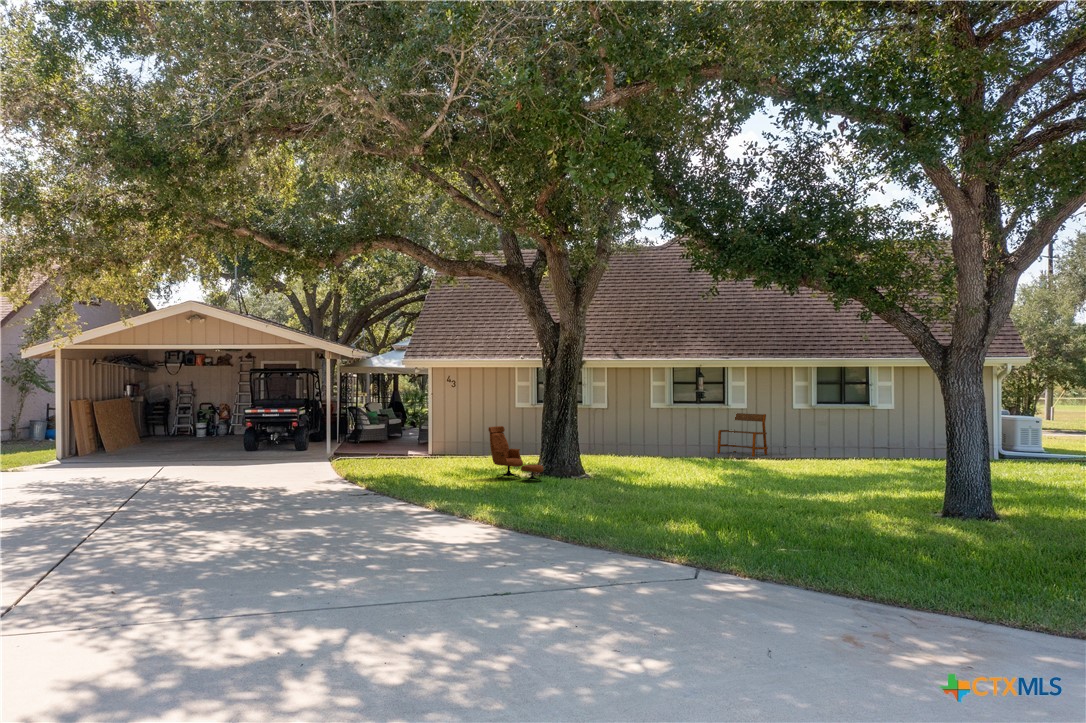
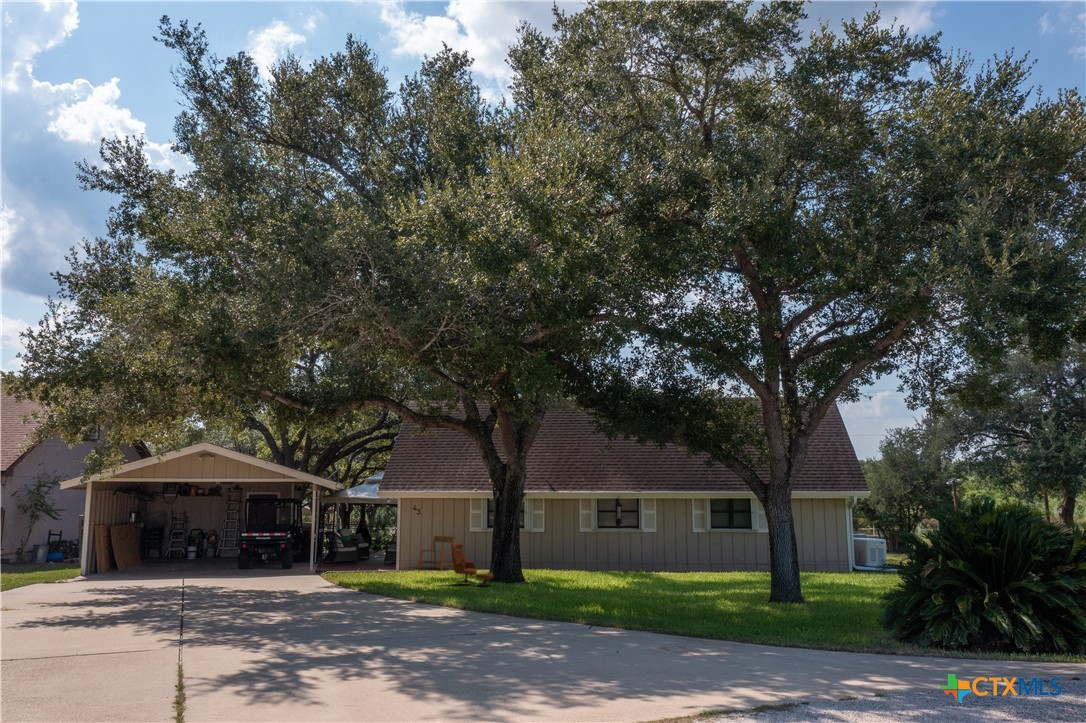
bench: present [717,413,768,457] -> present [419,536,455,571]

